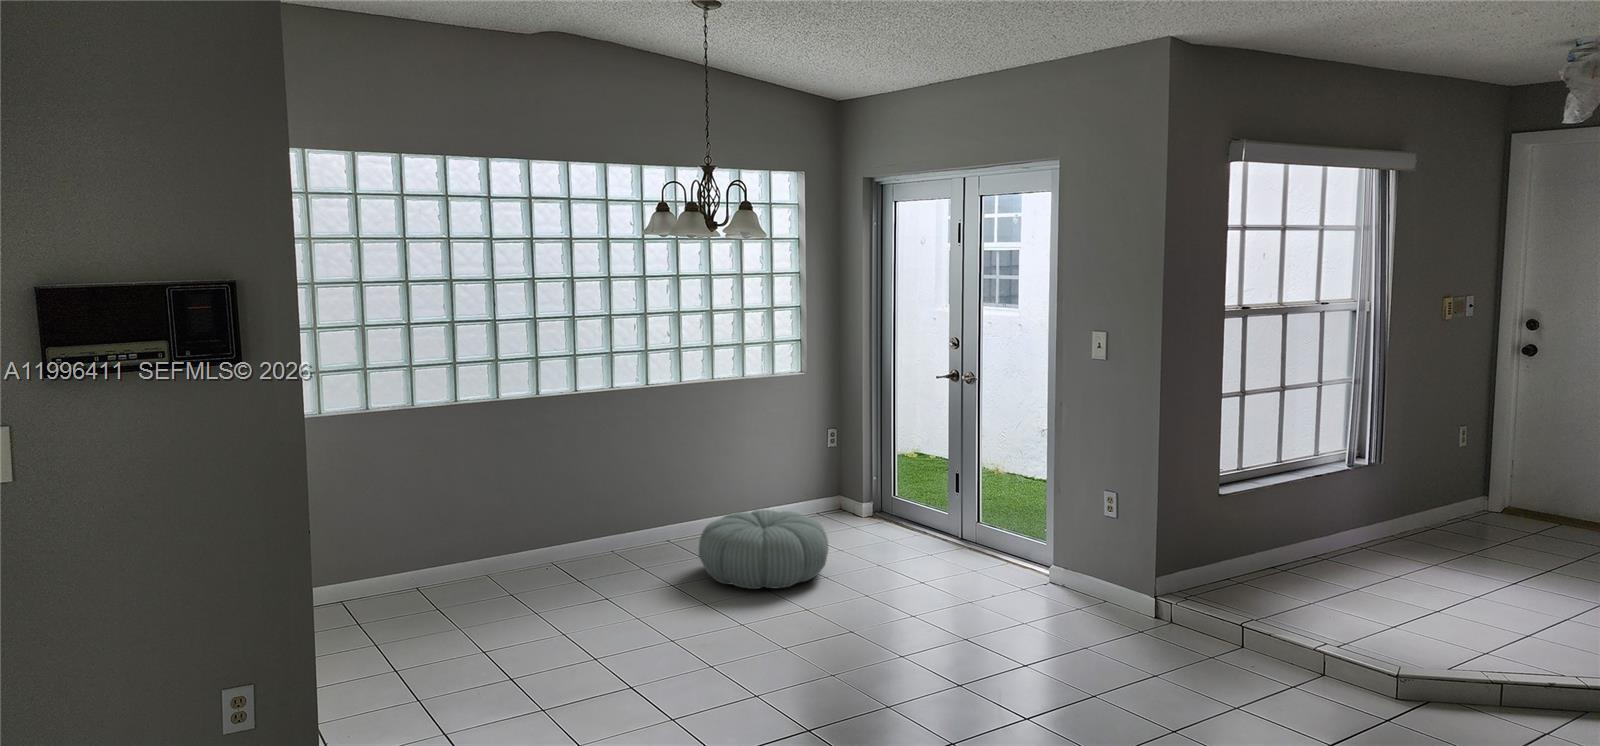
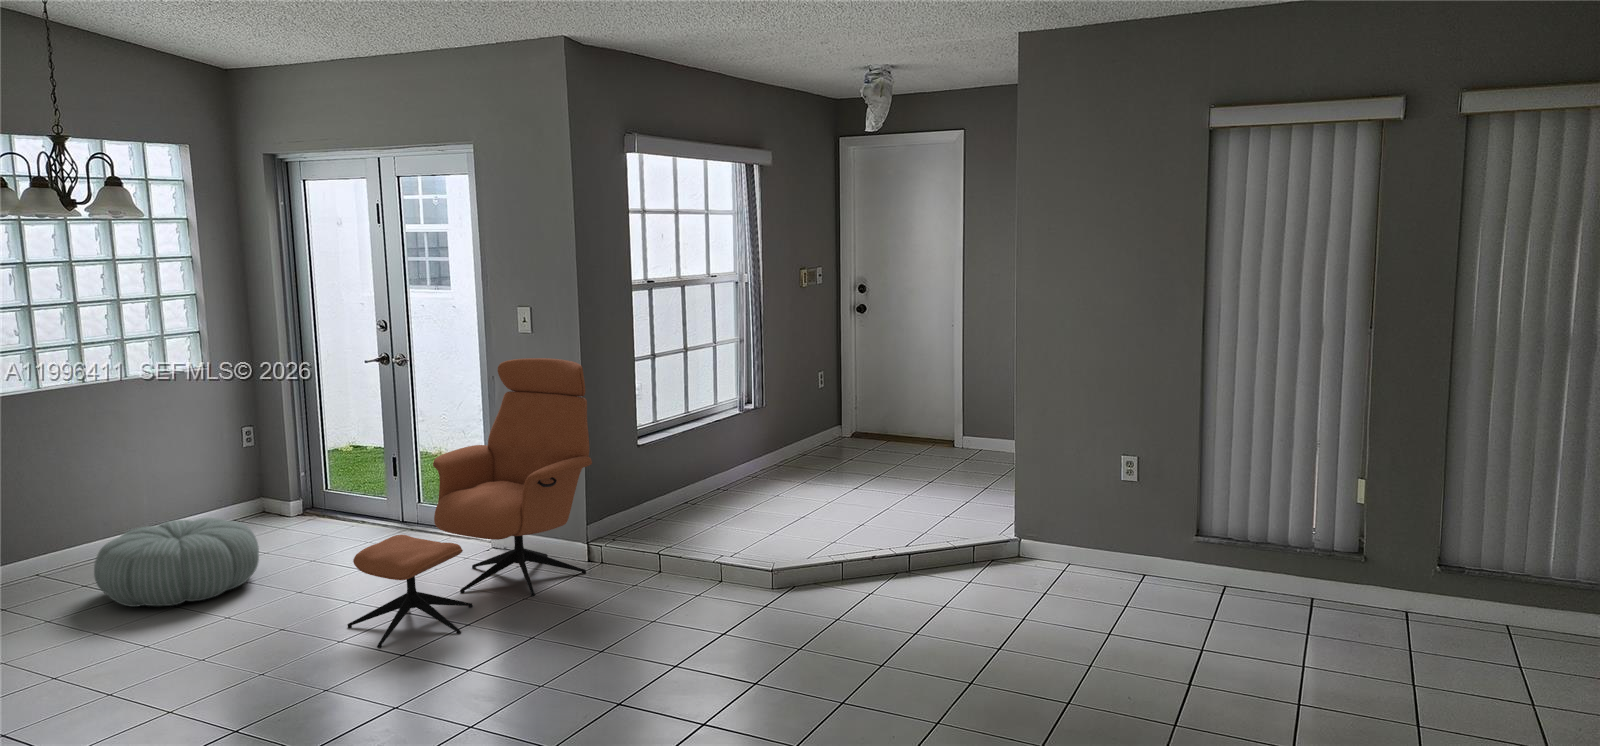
armchair: none [895,386,1163,678] -> present [348,358,592,648]

